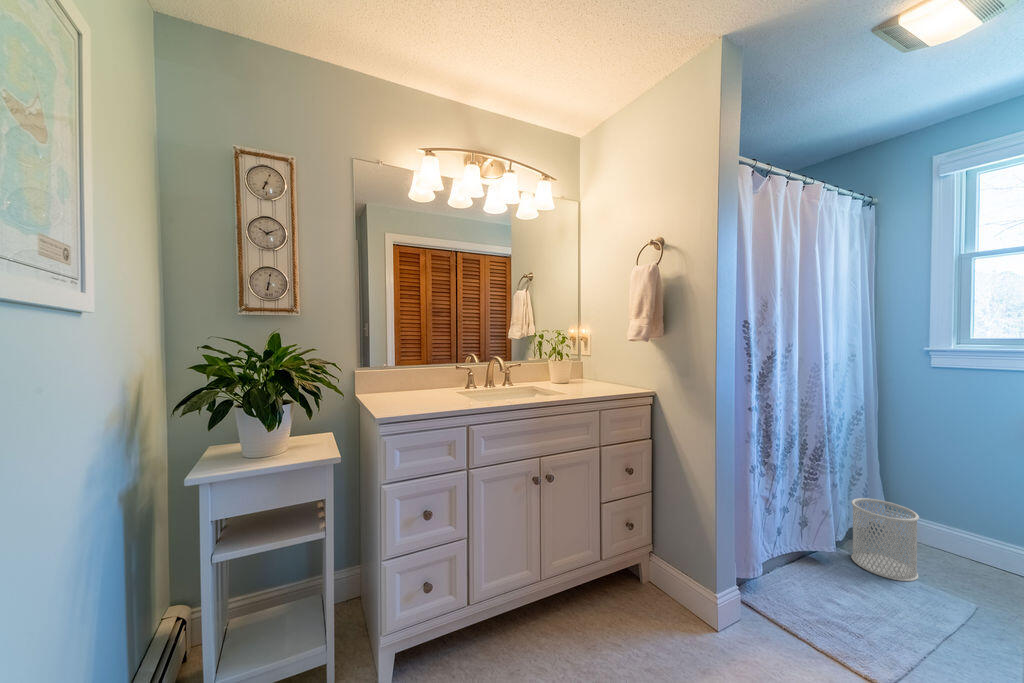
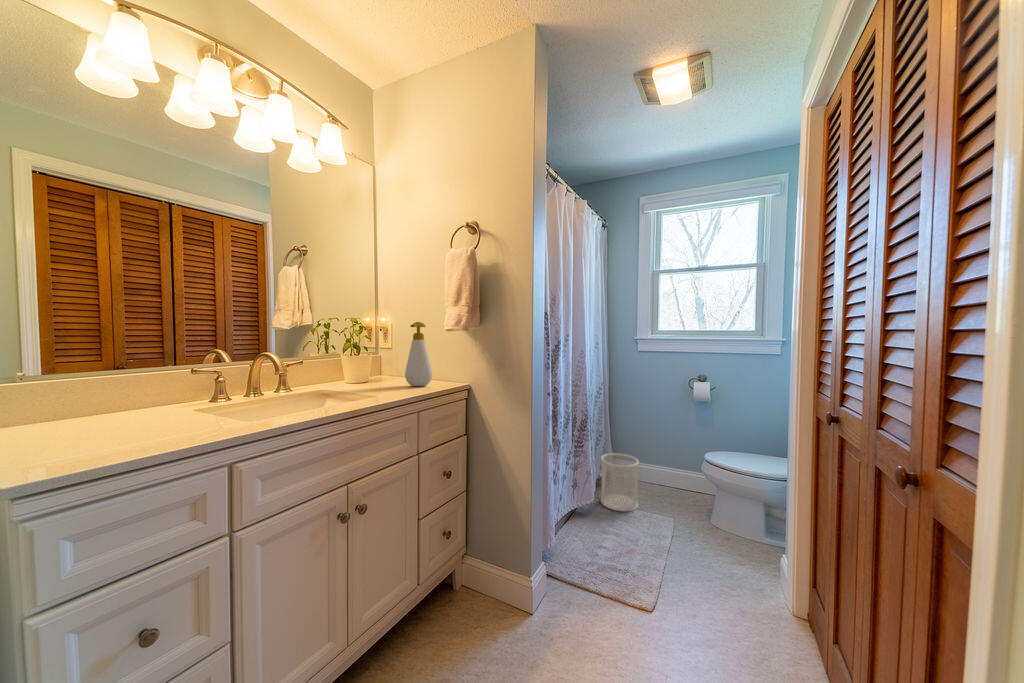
soap bottle: none [597,333,621,390] -> present [405,322,432,386]

